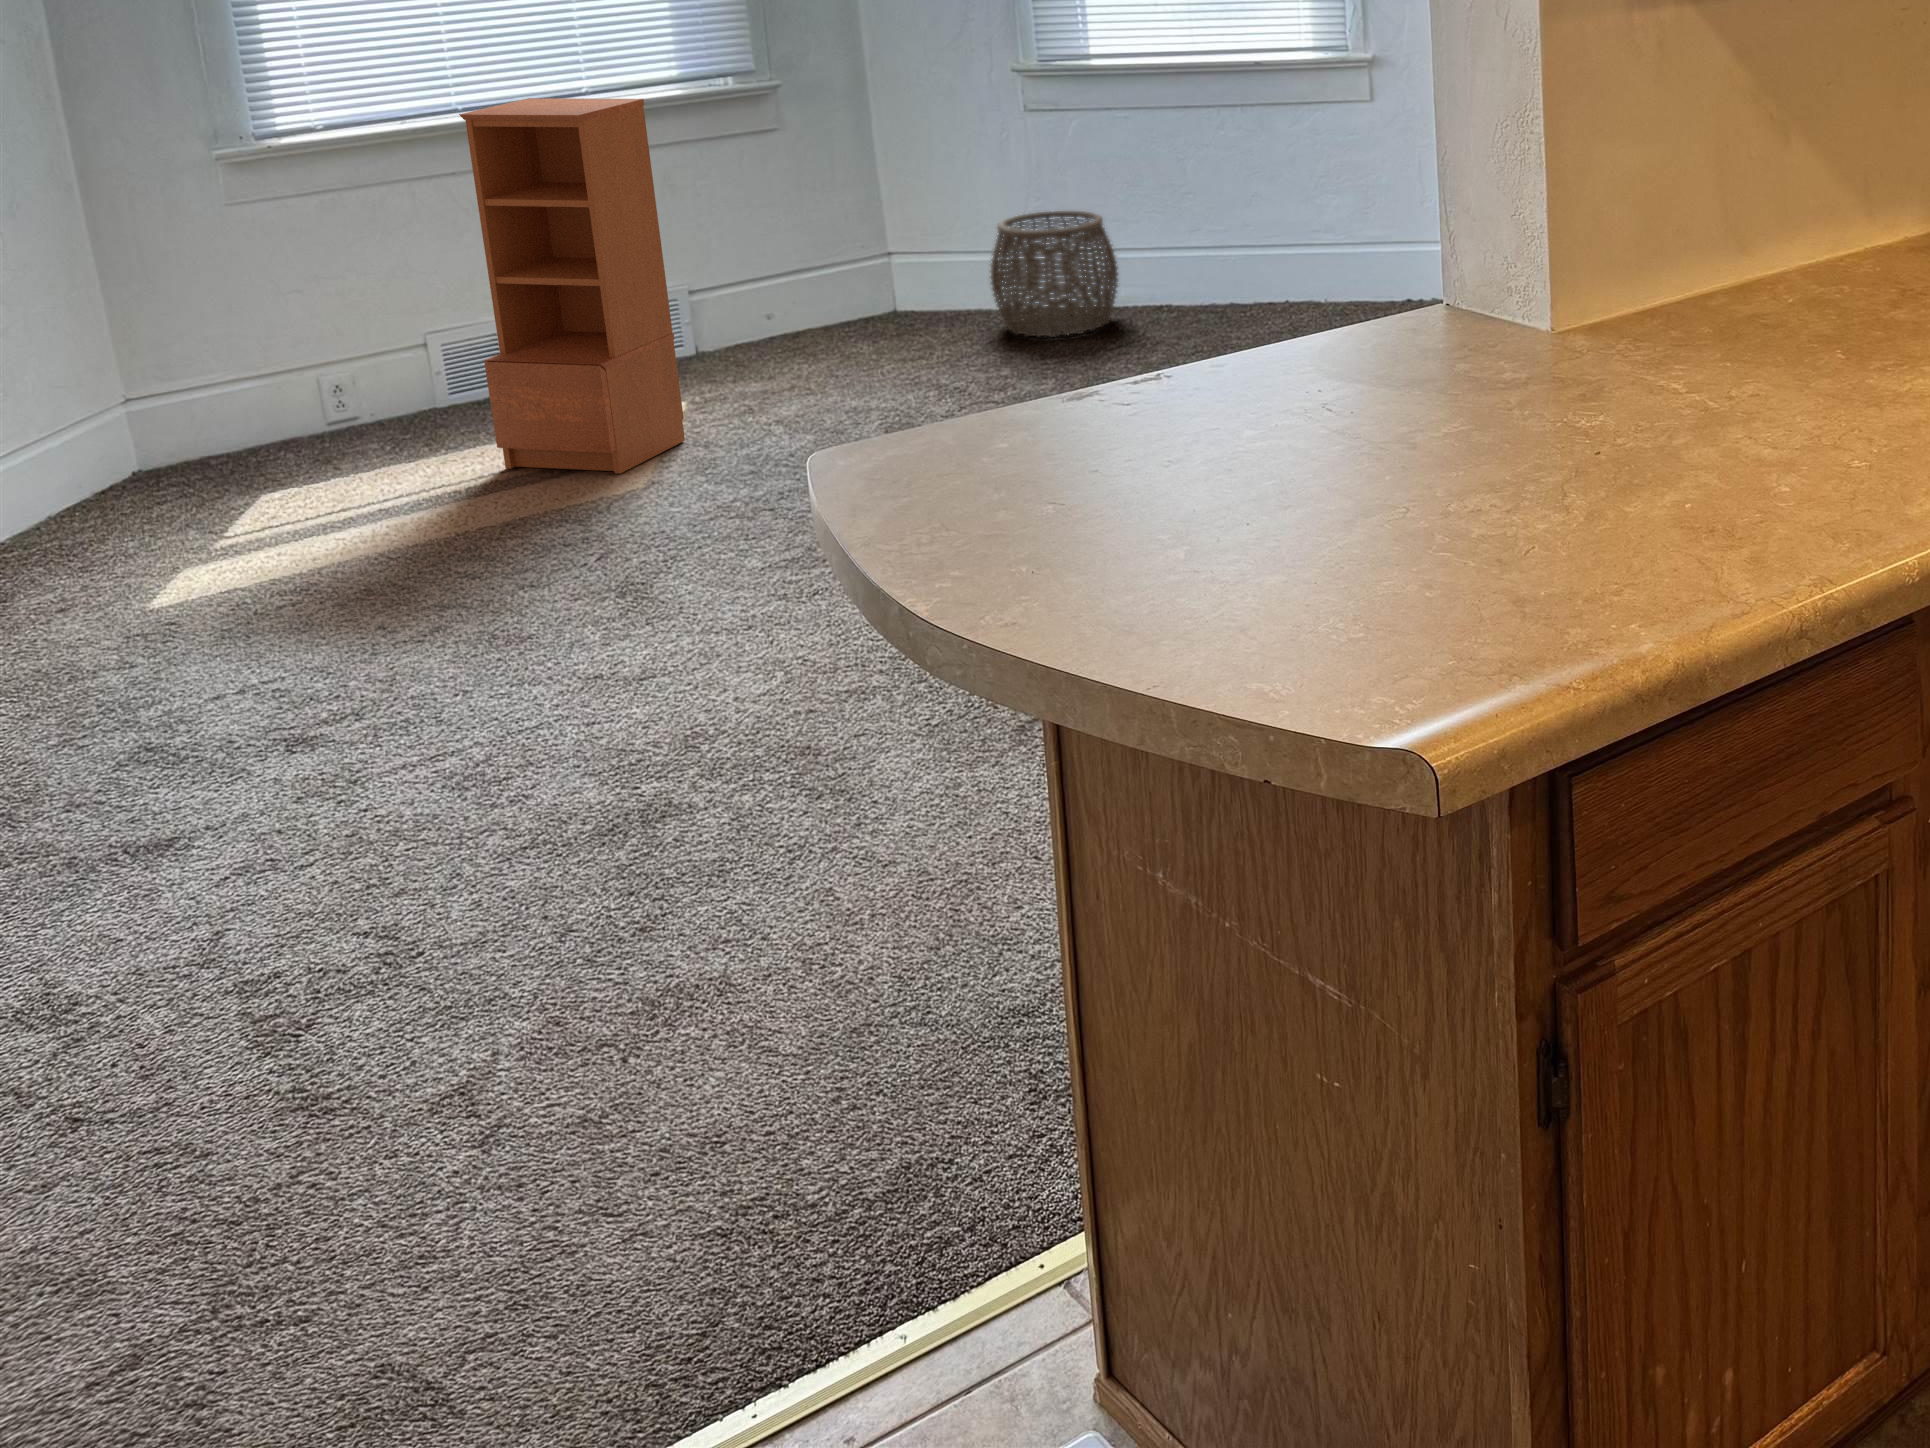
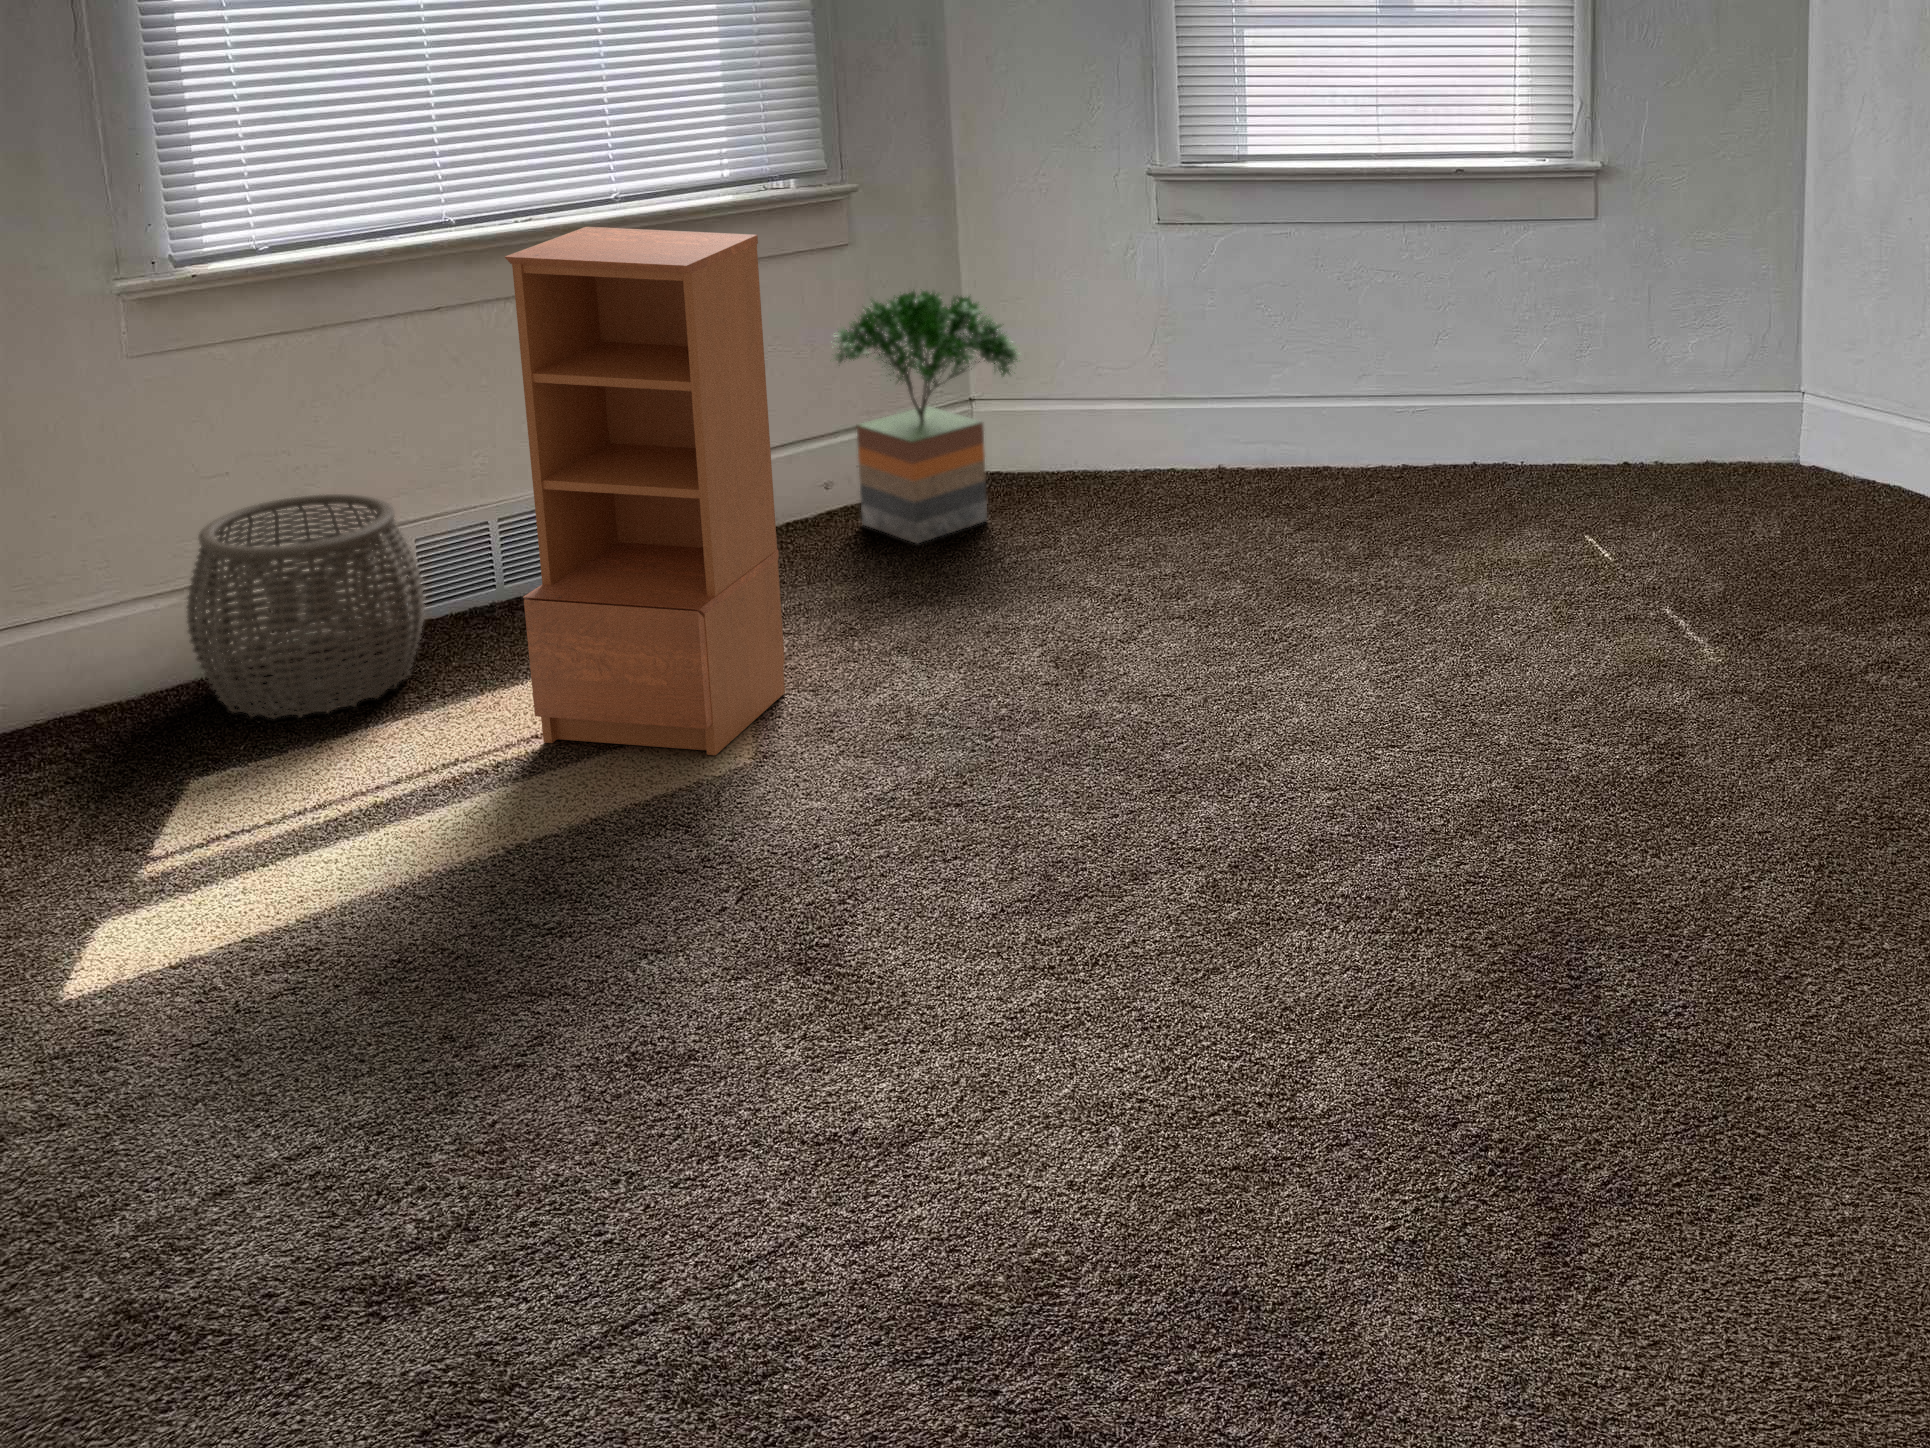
potted tree: none [756,162,904,357] -> present [835,291,1020,543]
woven basket: present [990,211,1118,337] -> present [187,494,425,719]

